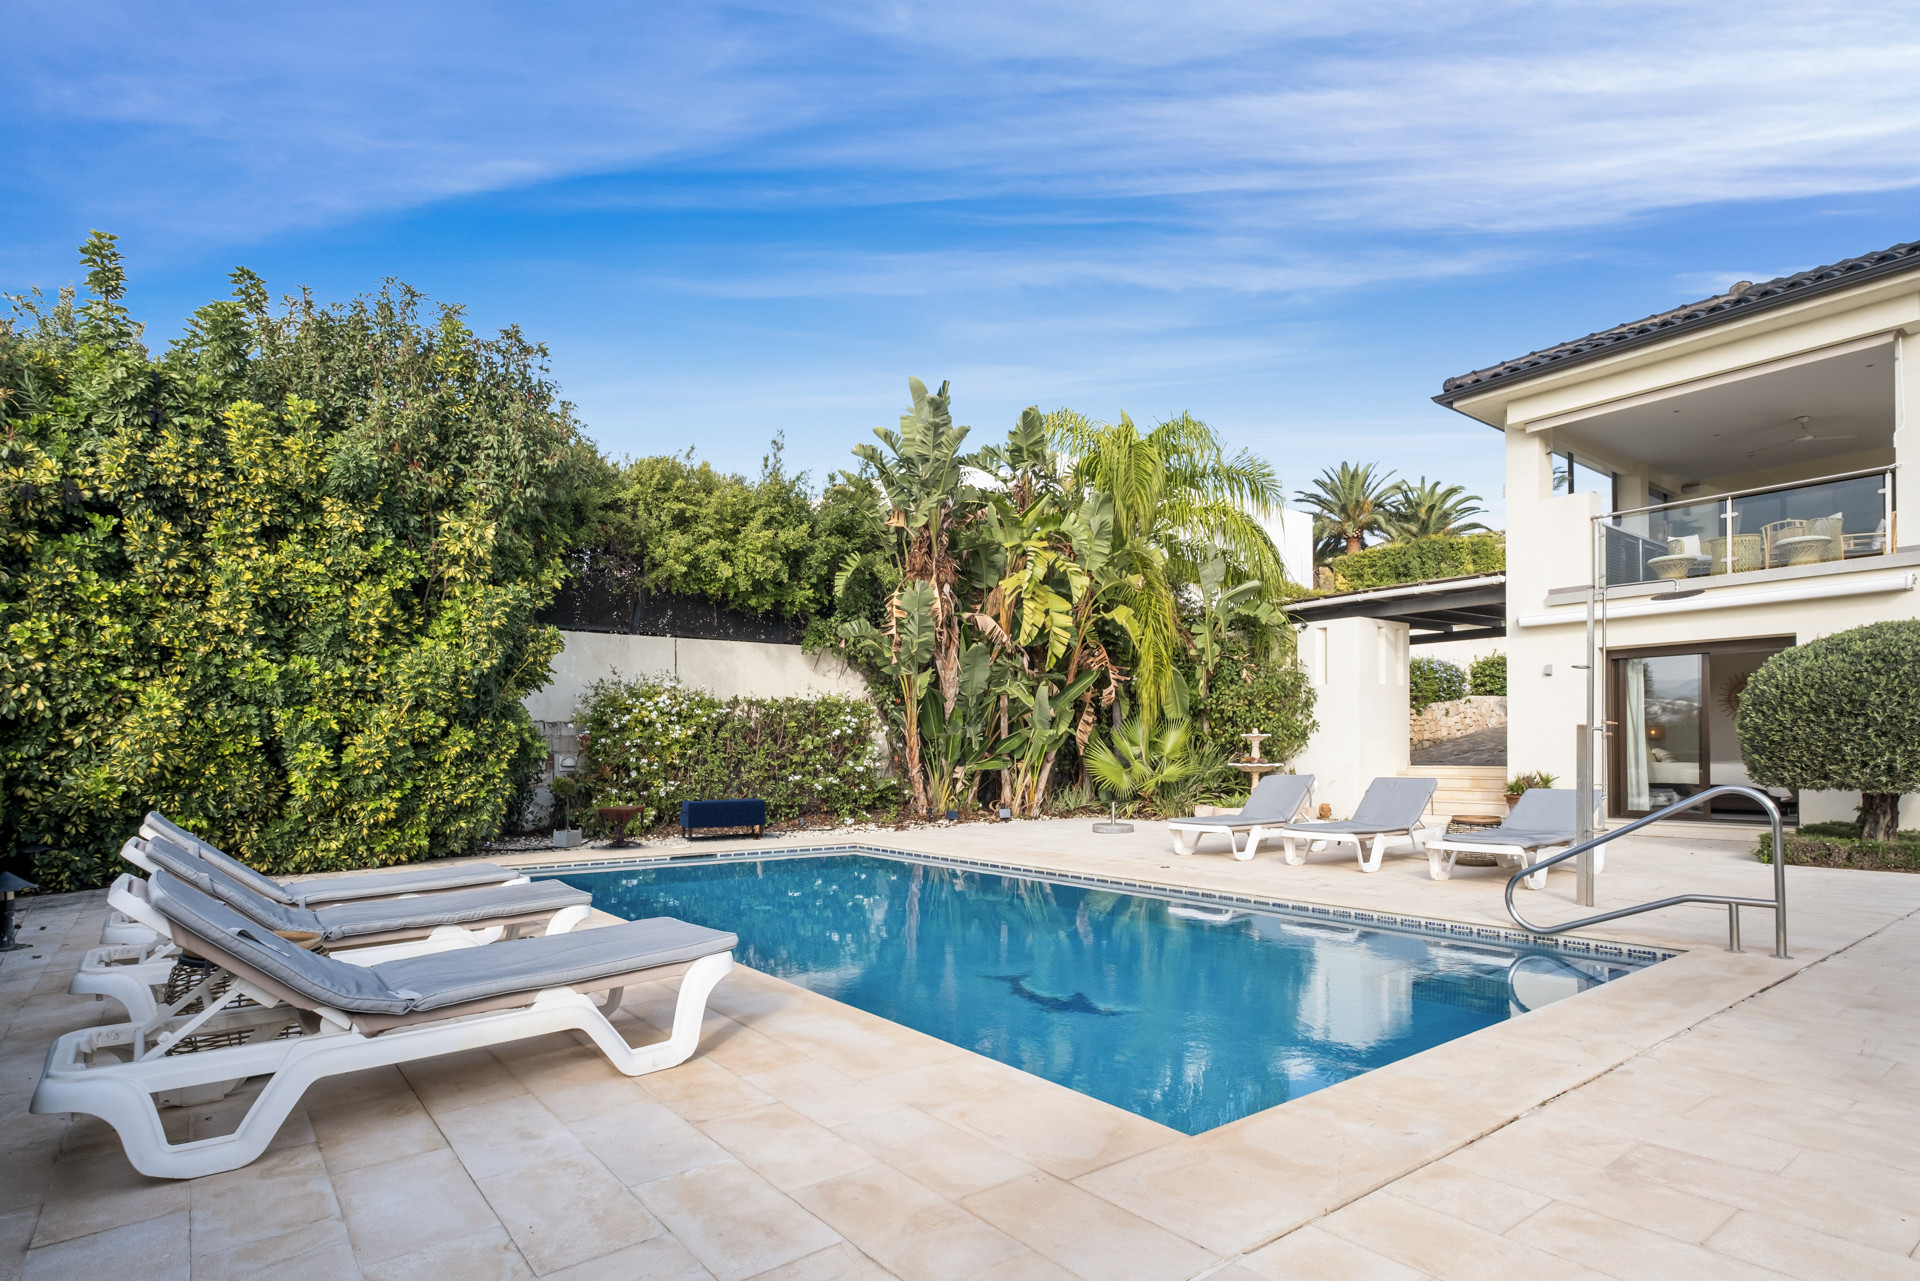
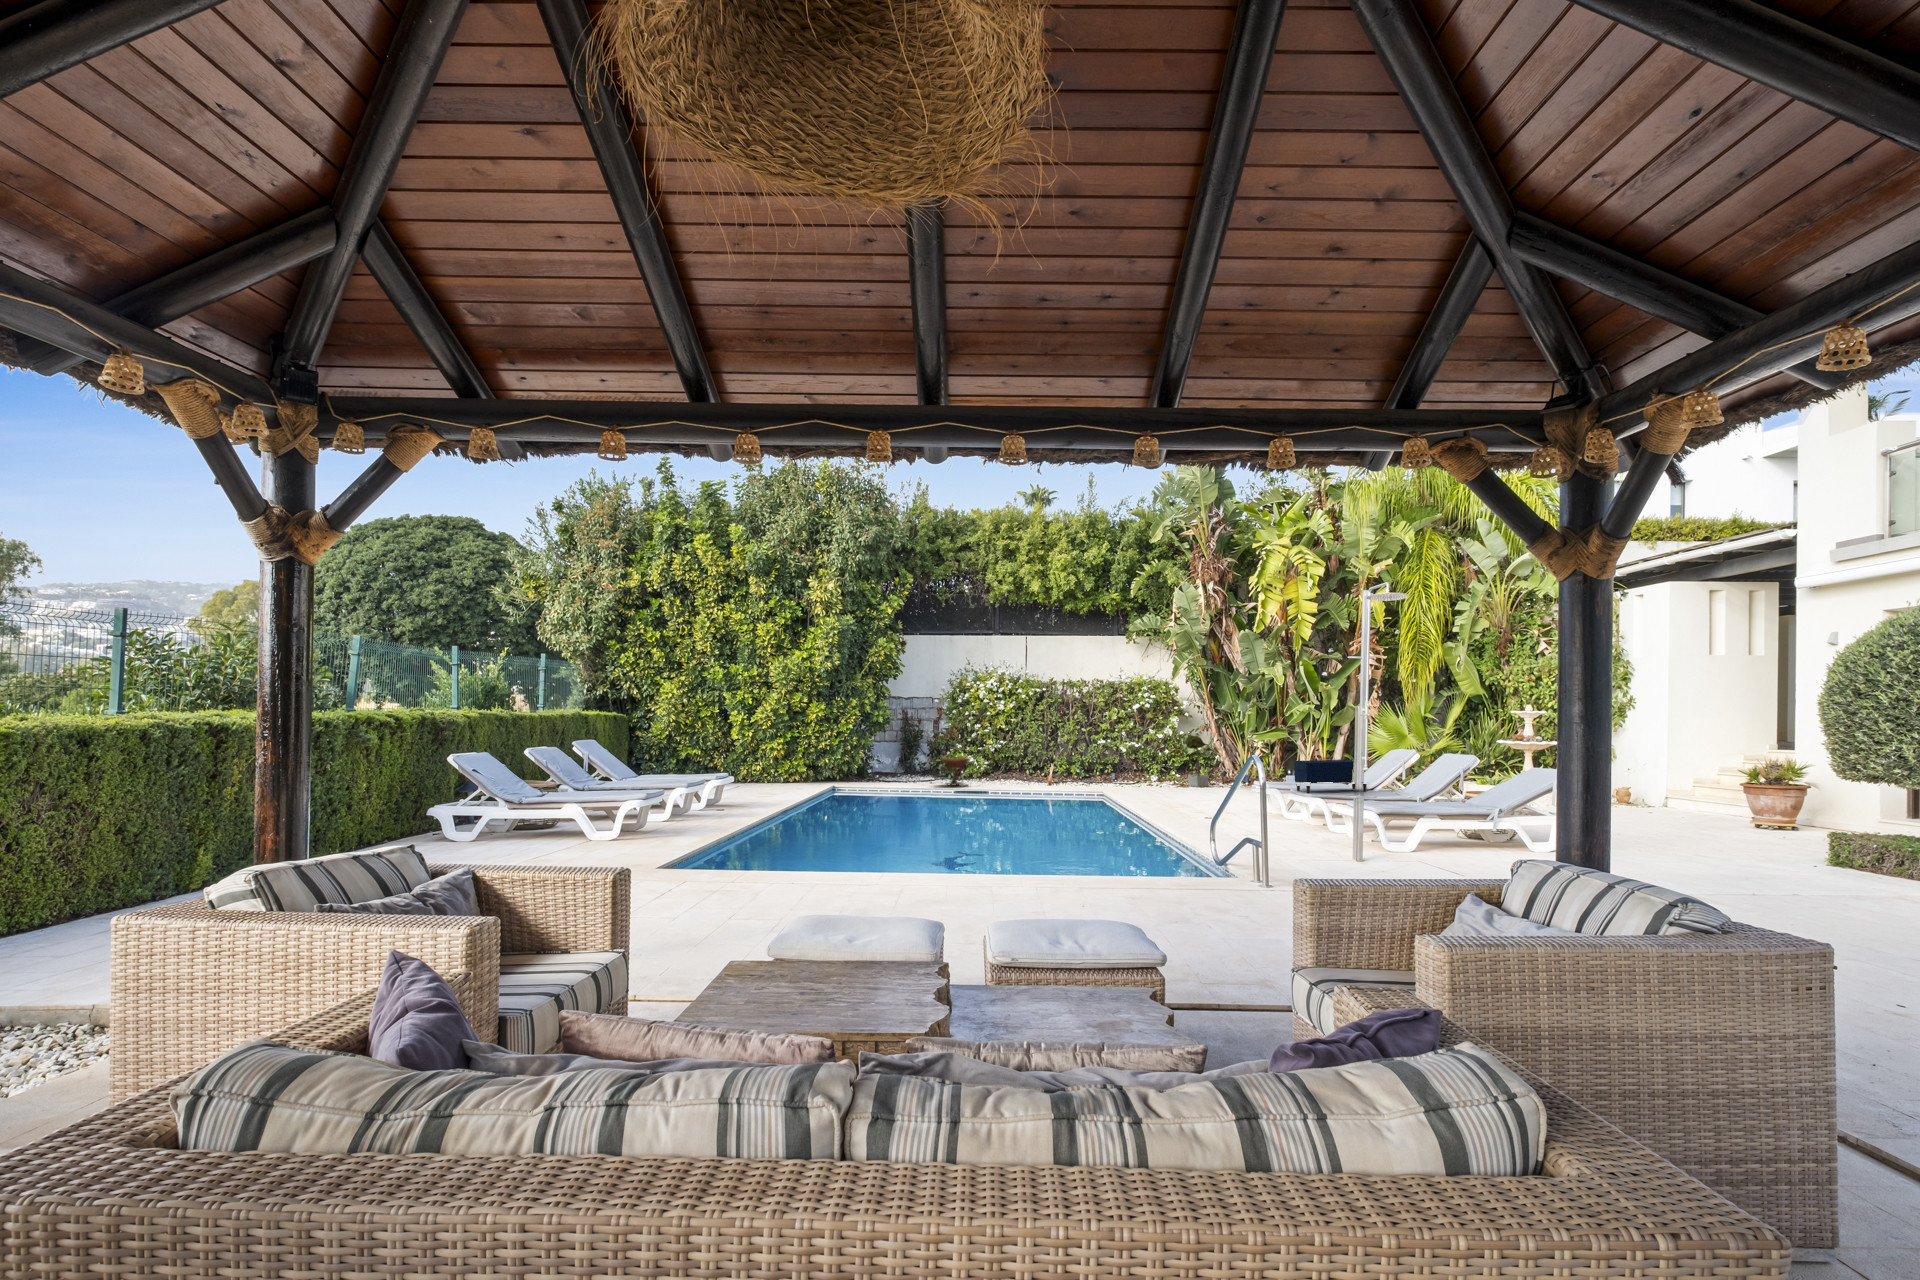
potted tree: present [551,776,582,847] -> present [1185,735,1208,787]
bench: present [680,798,766,840] -> present [1294,760,1367,793]

